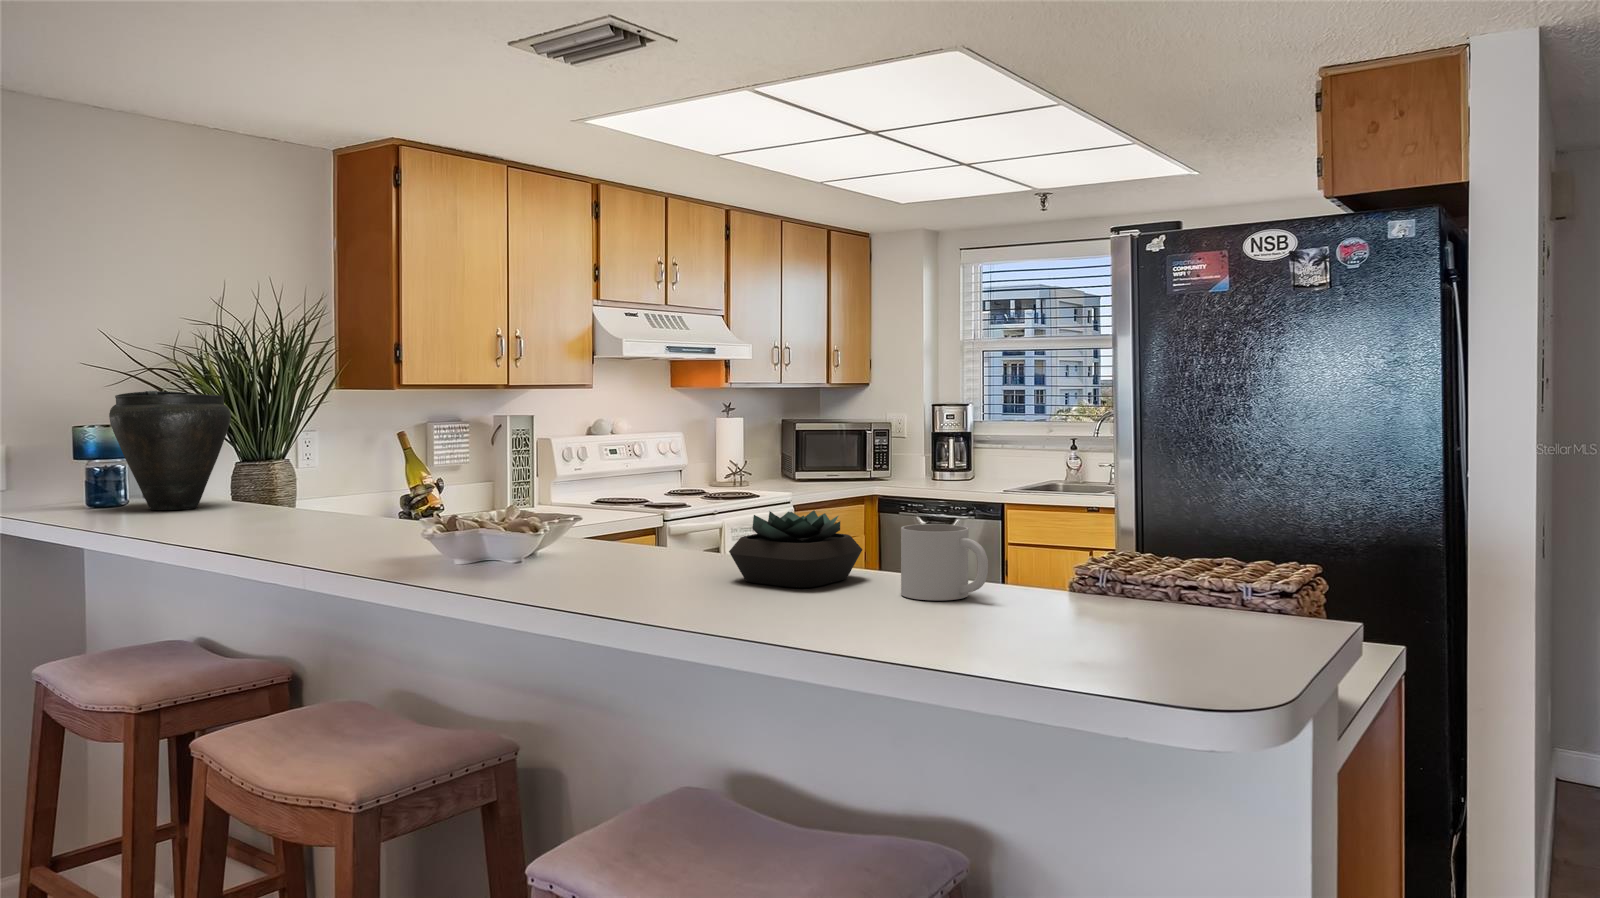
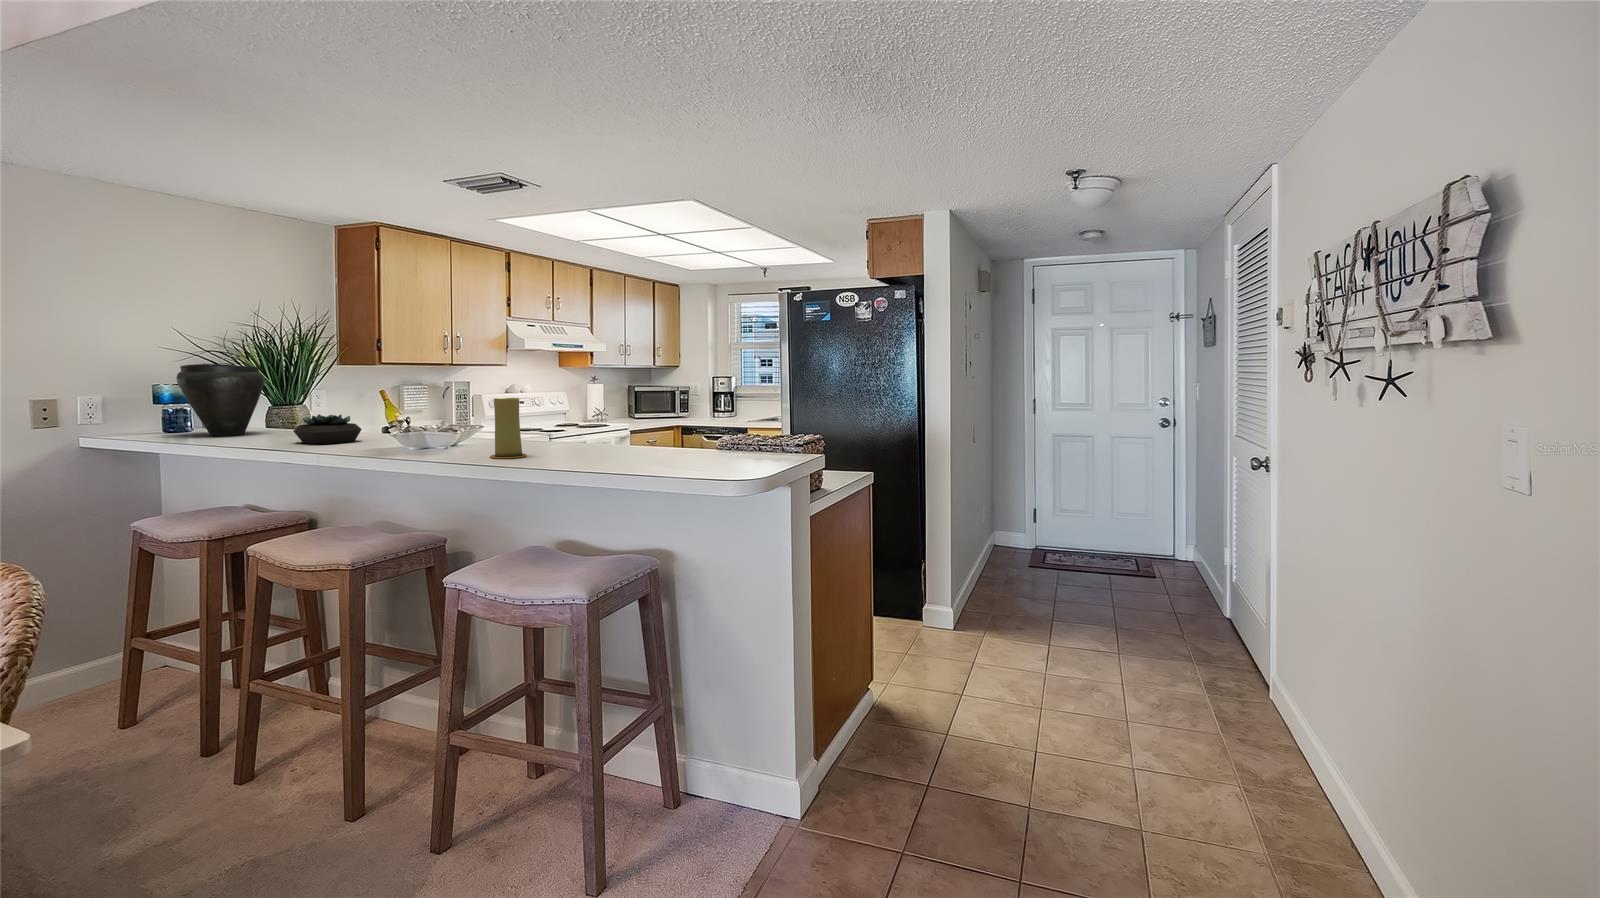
candle: none [601,447,665,561] -> present [490,398,527,458]
succulent plant: present [729,510,862,587] -> present [294,414,362,444]
mug: present [901,524,988,600] -> none [642,436,683,473]

